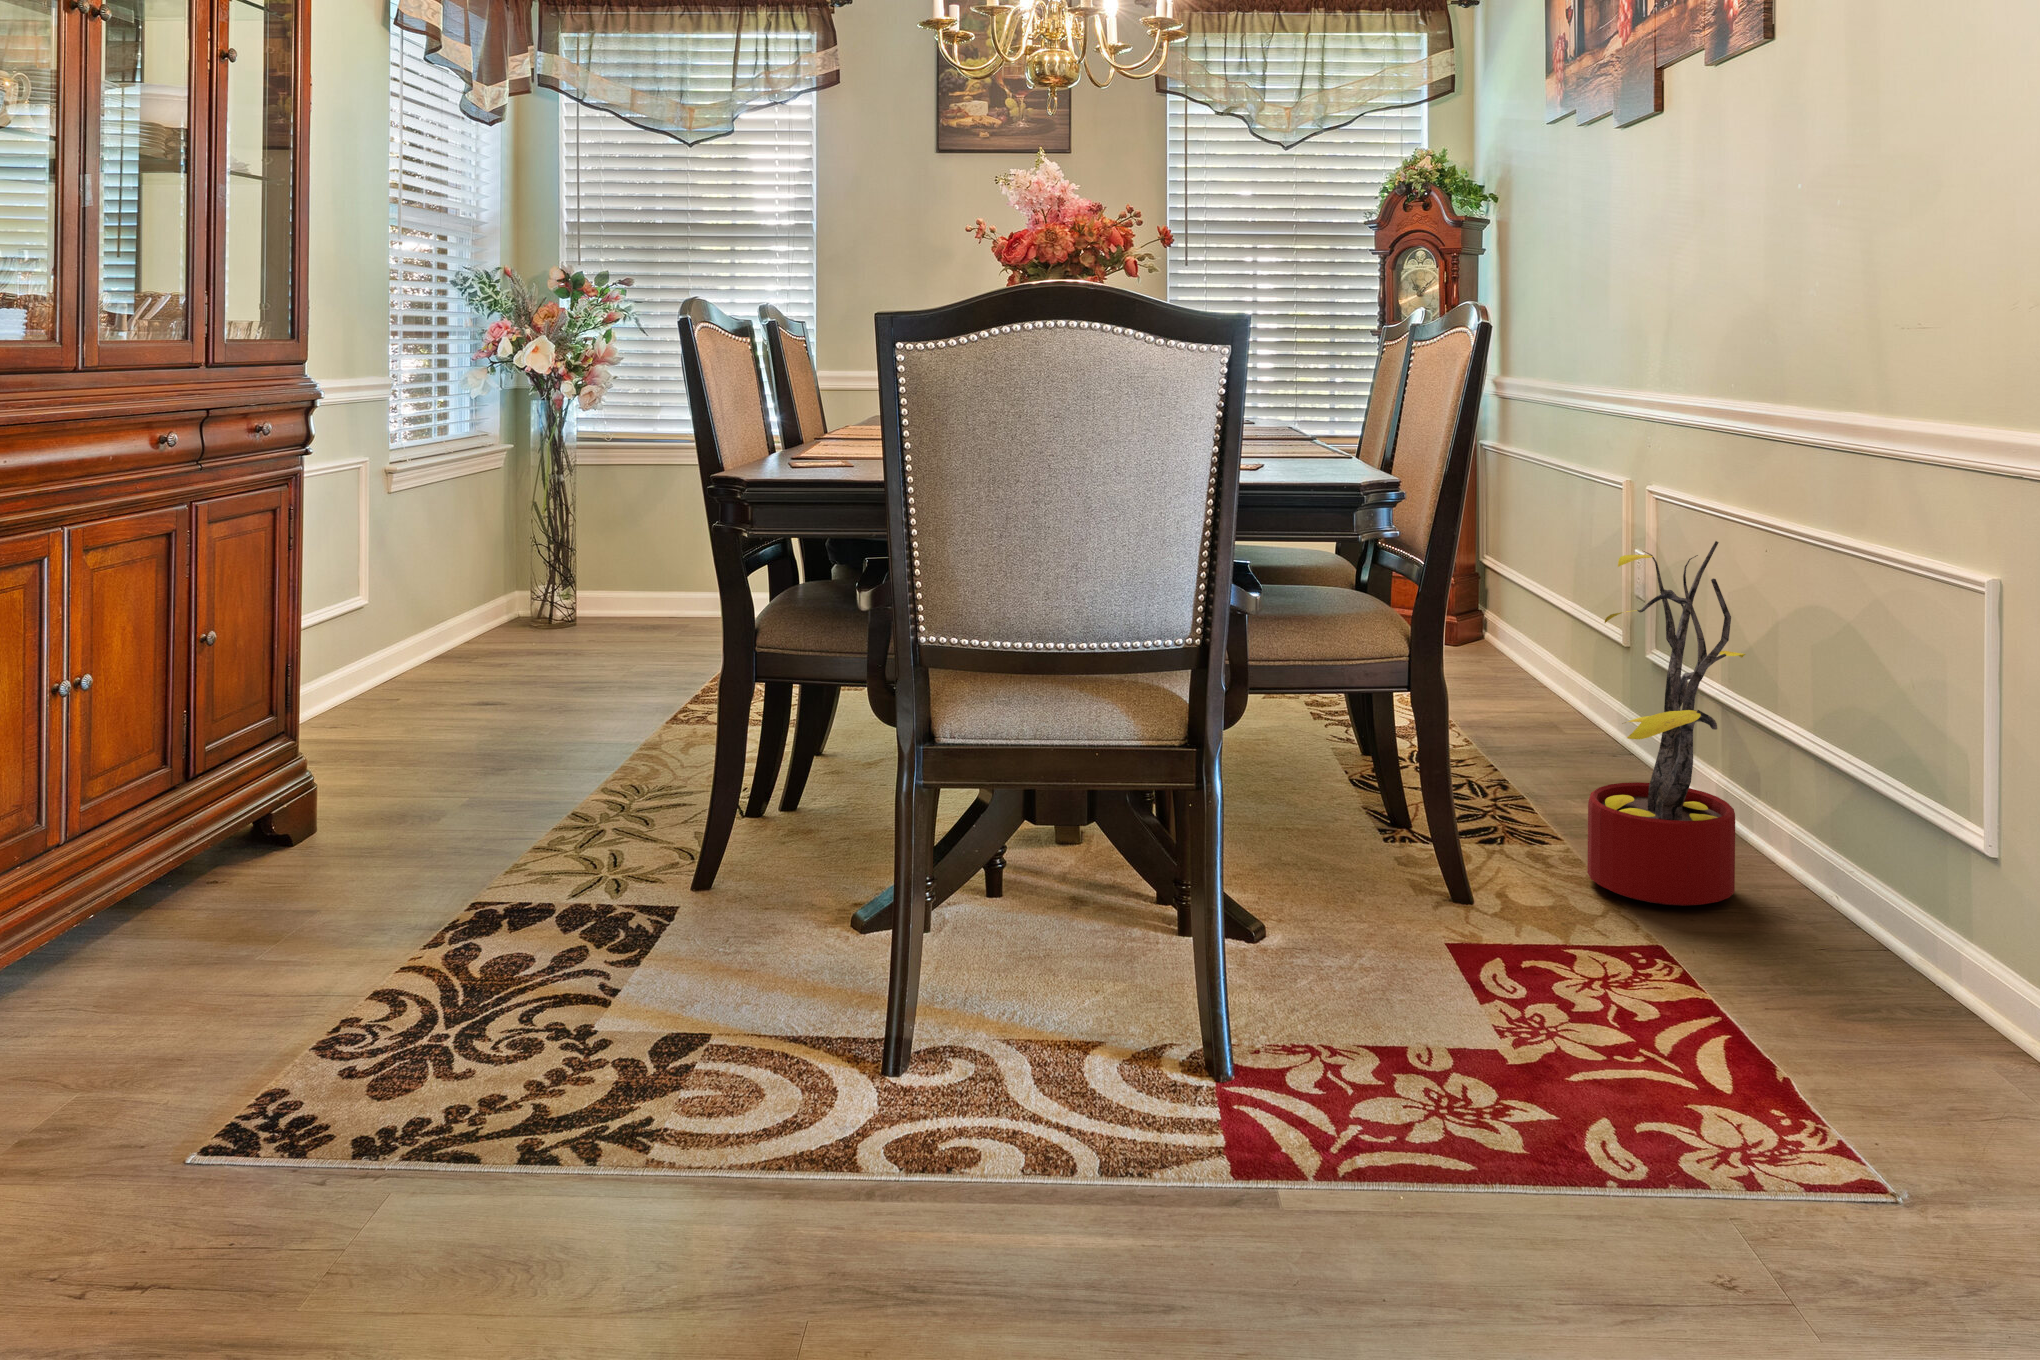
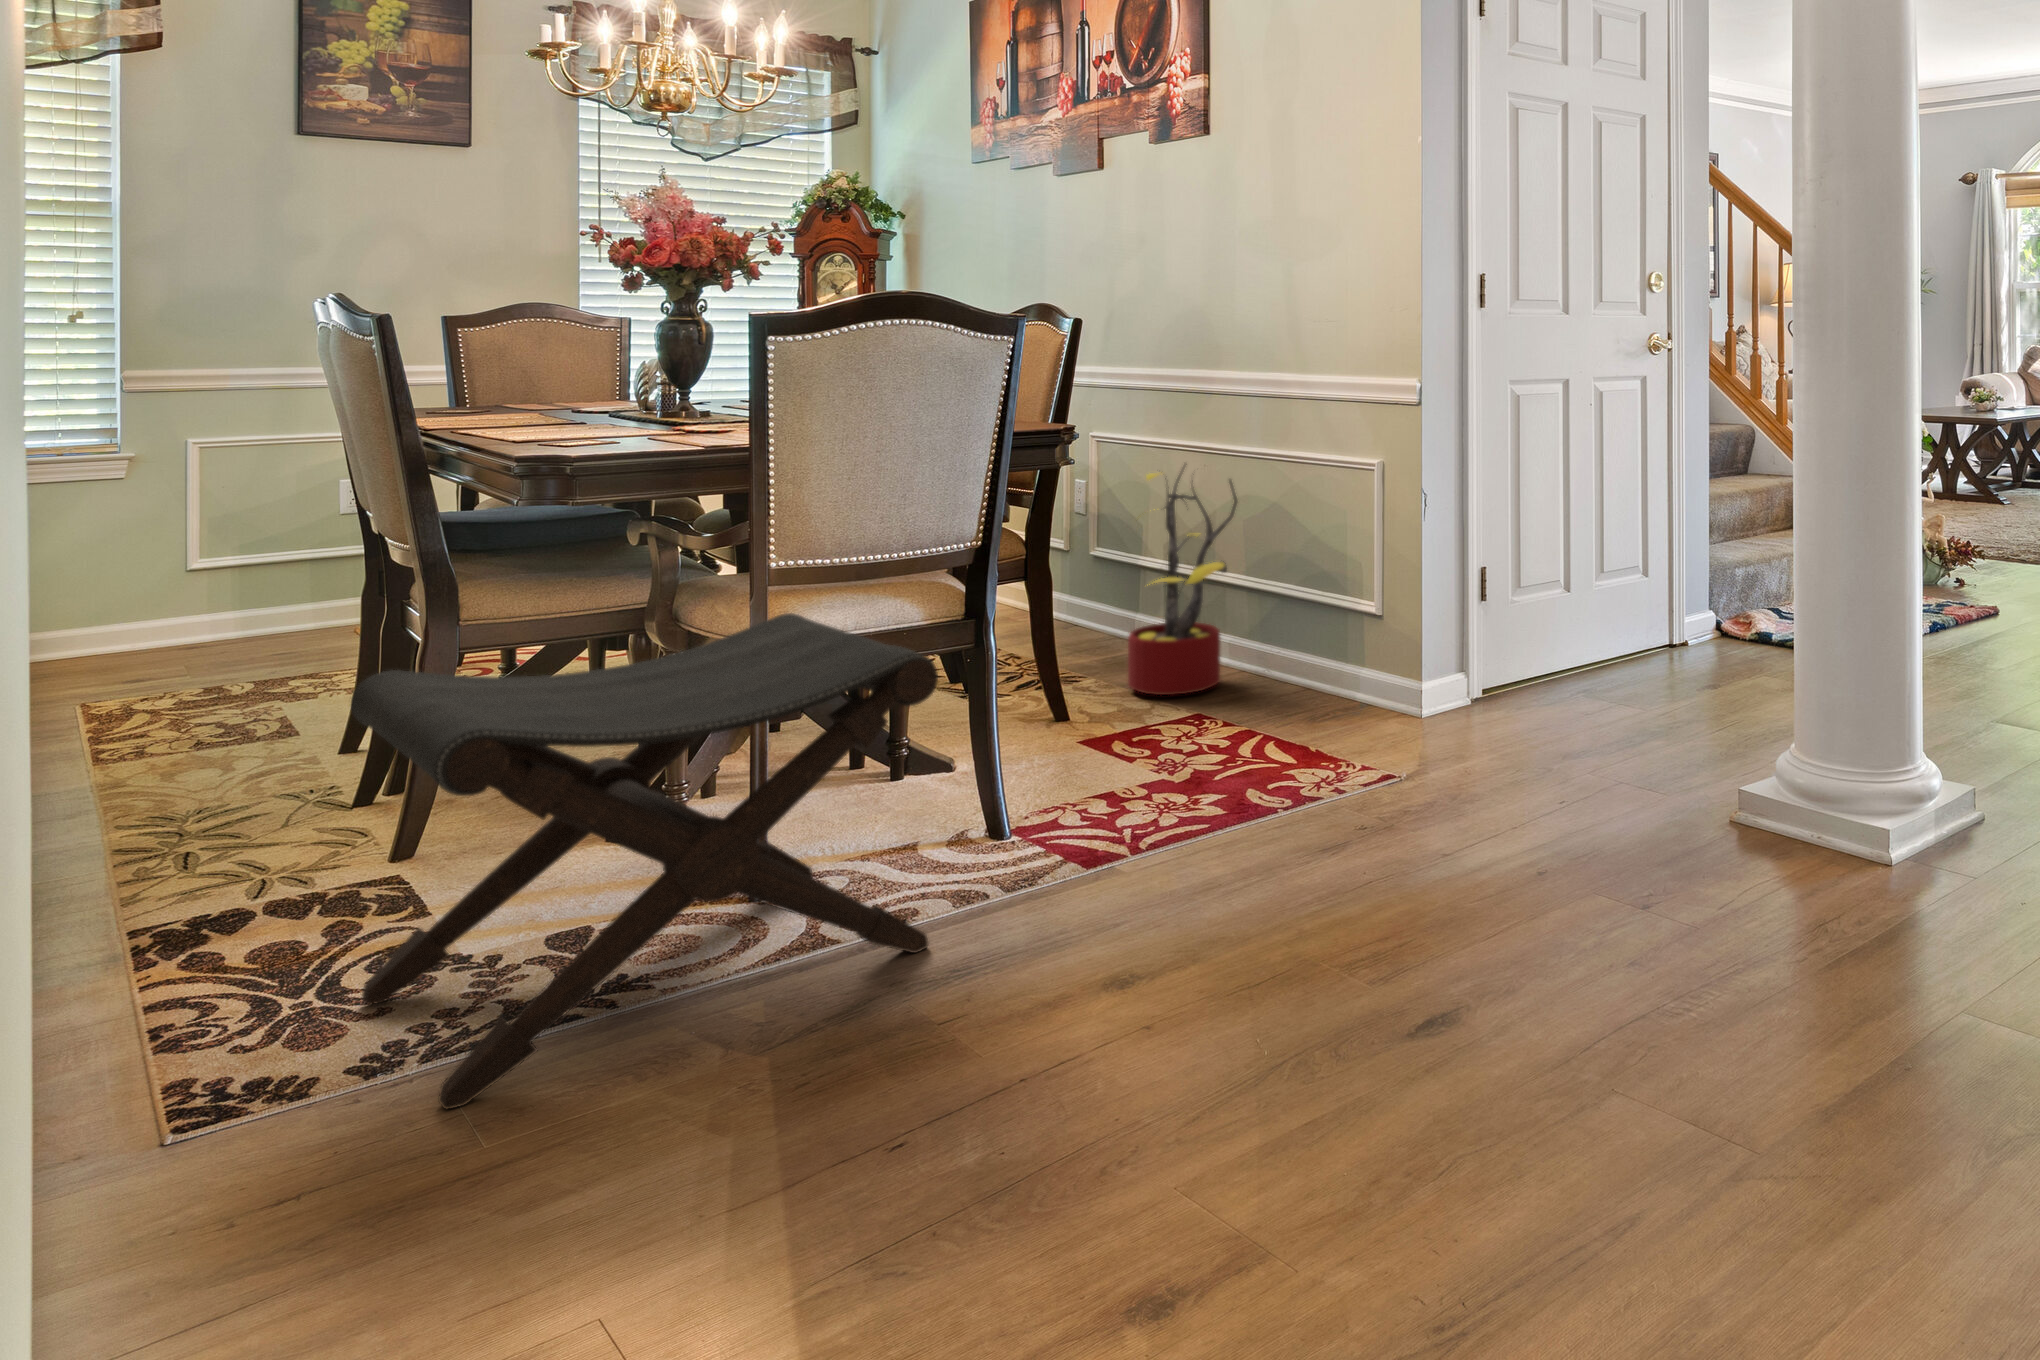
footstool: none [331,702,958,1248] -> present [351,613,938,1110]

